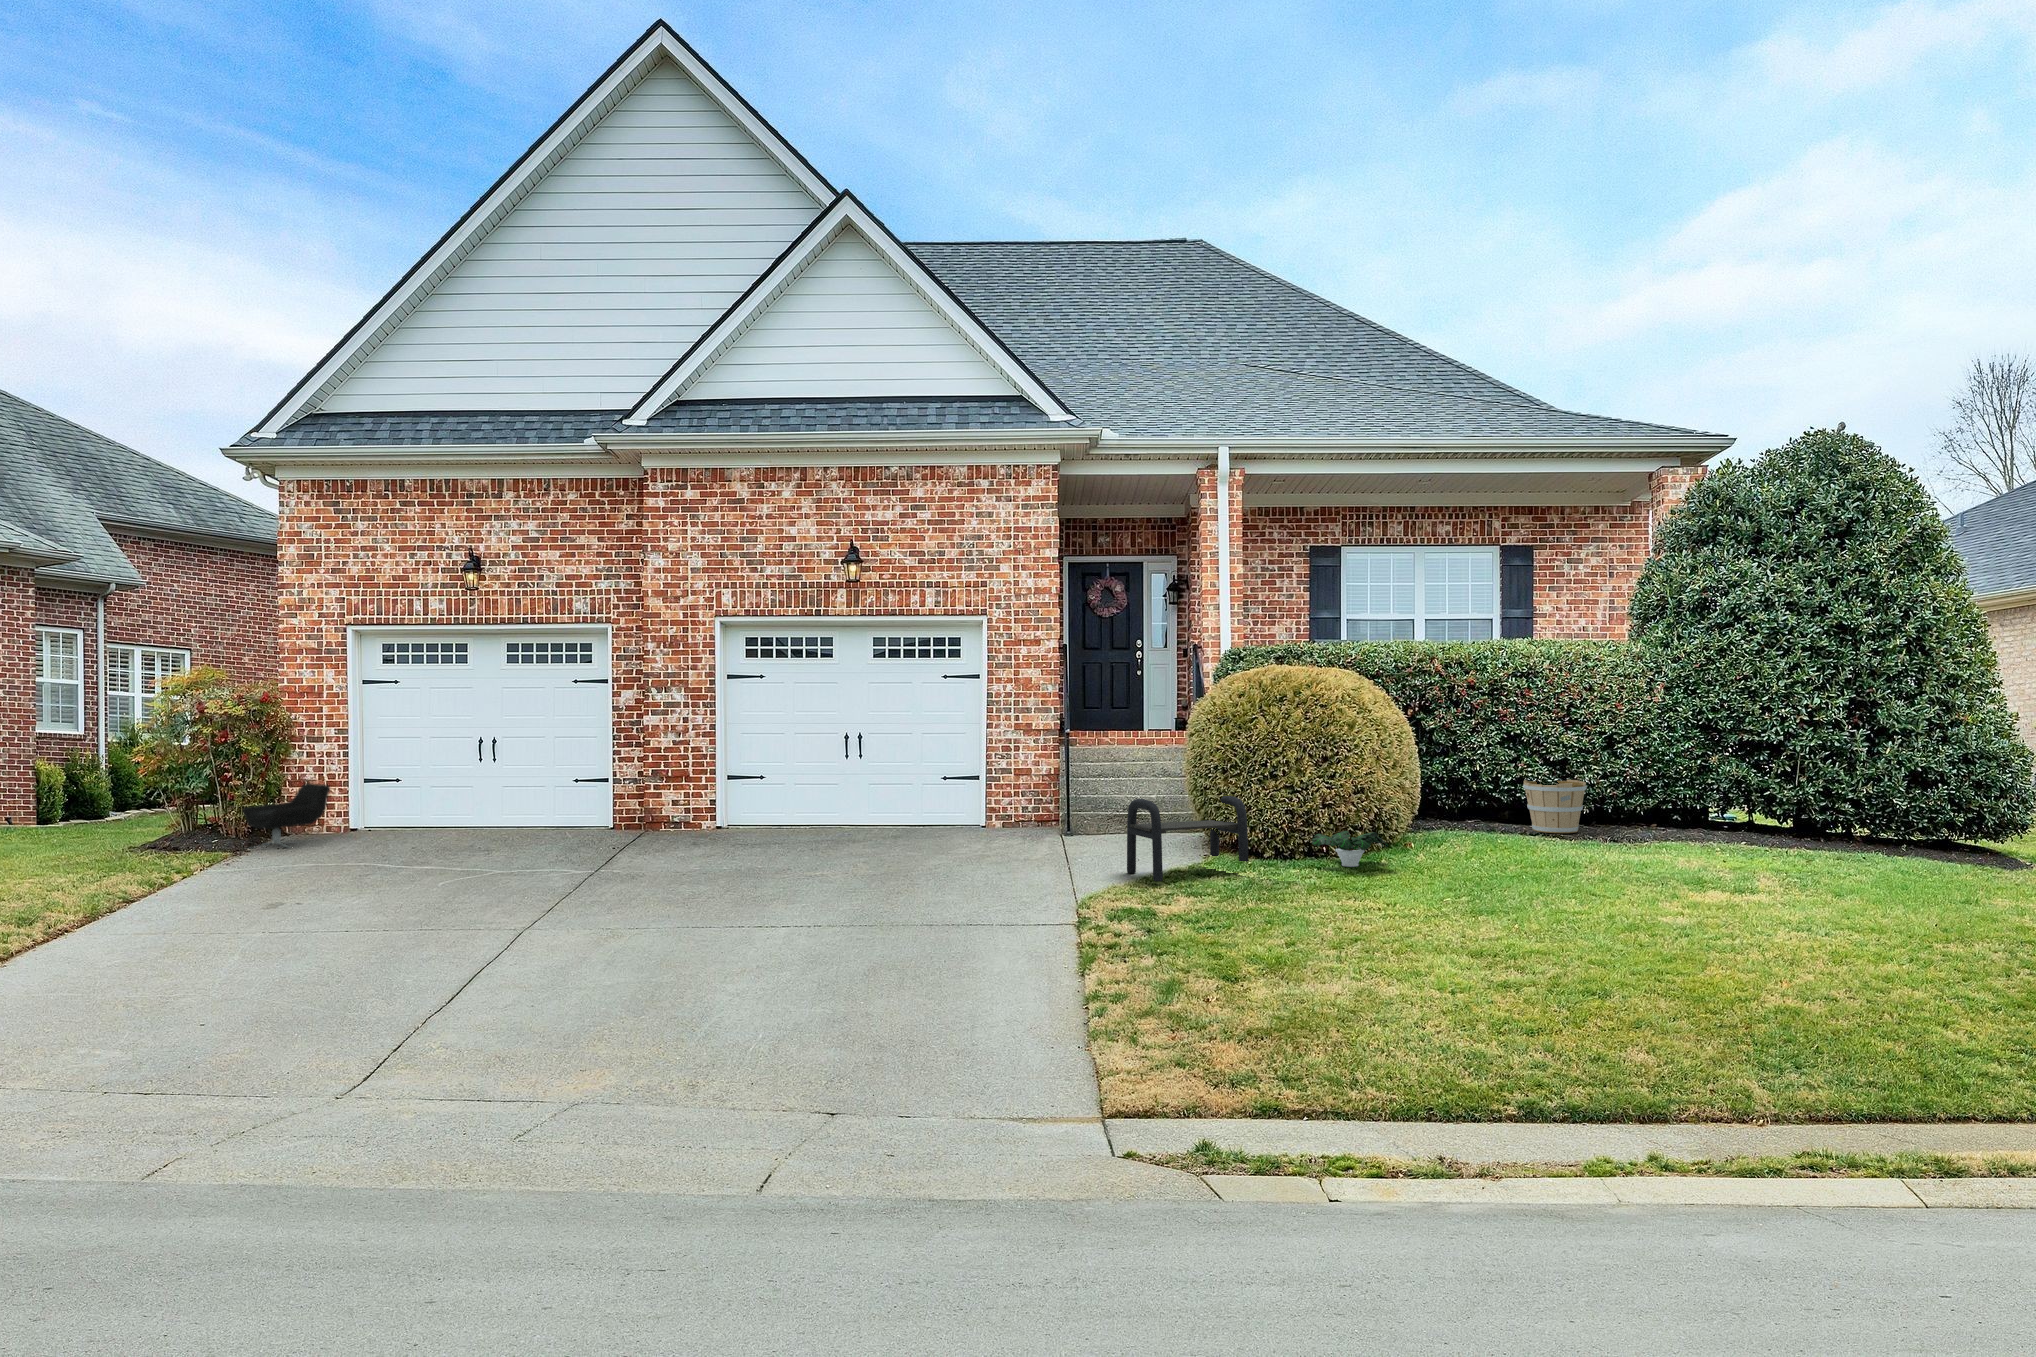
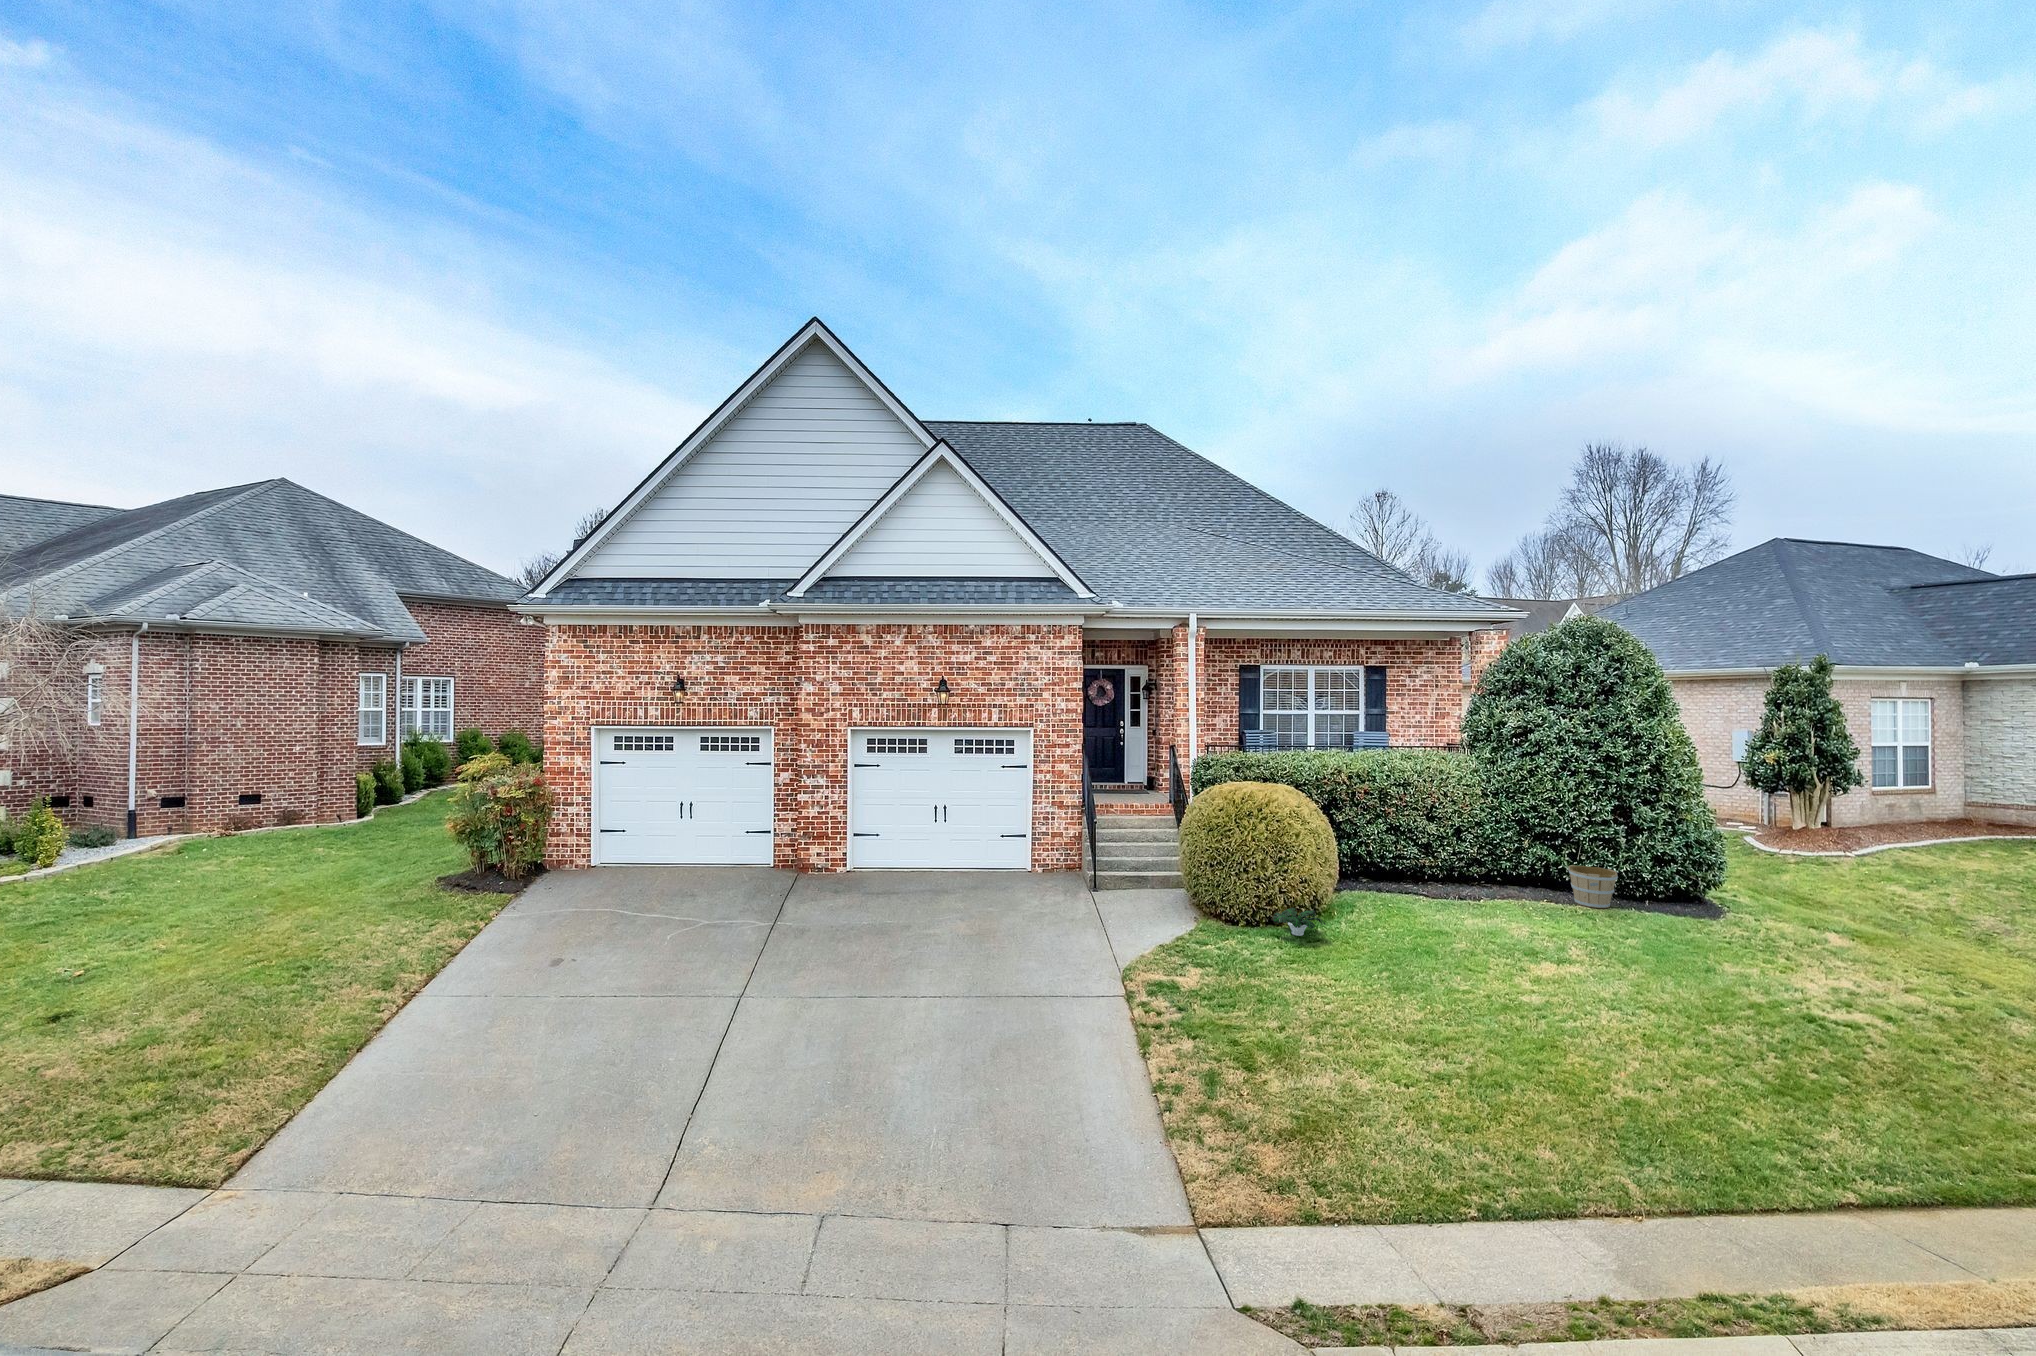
wooden bucket: present [1523,780,1587,833] -> present [1568,865,1618,908]
lounge chair: present [243,783,330,848] -> none [520,835,581,887]
bench: present [1127,796,1248,881] -> none [1142,874,1225,943]

